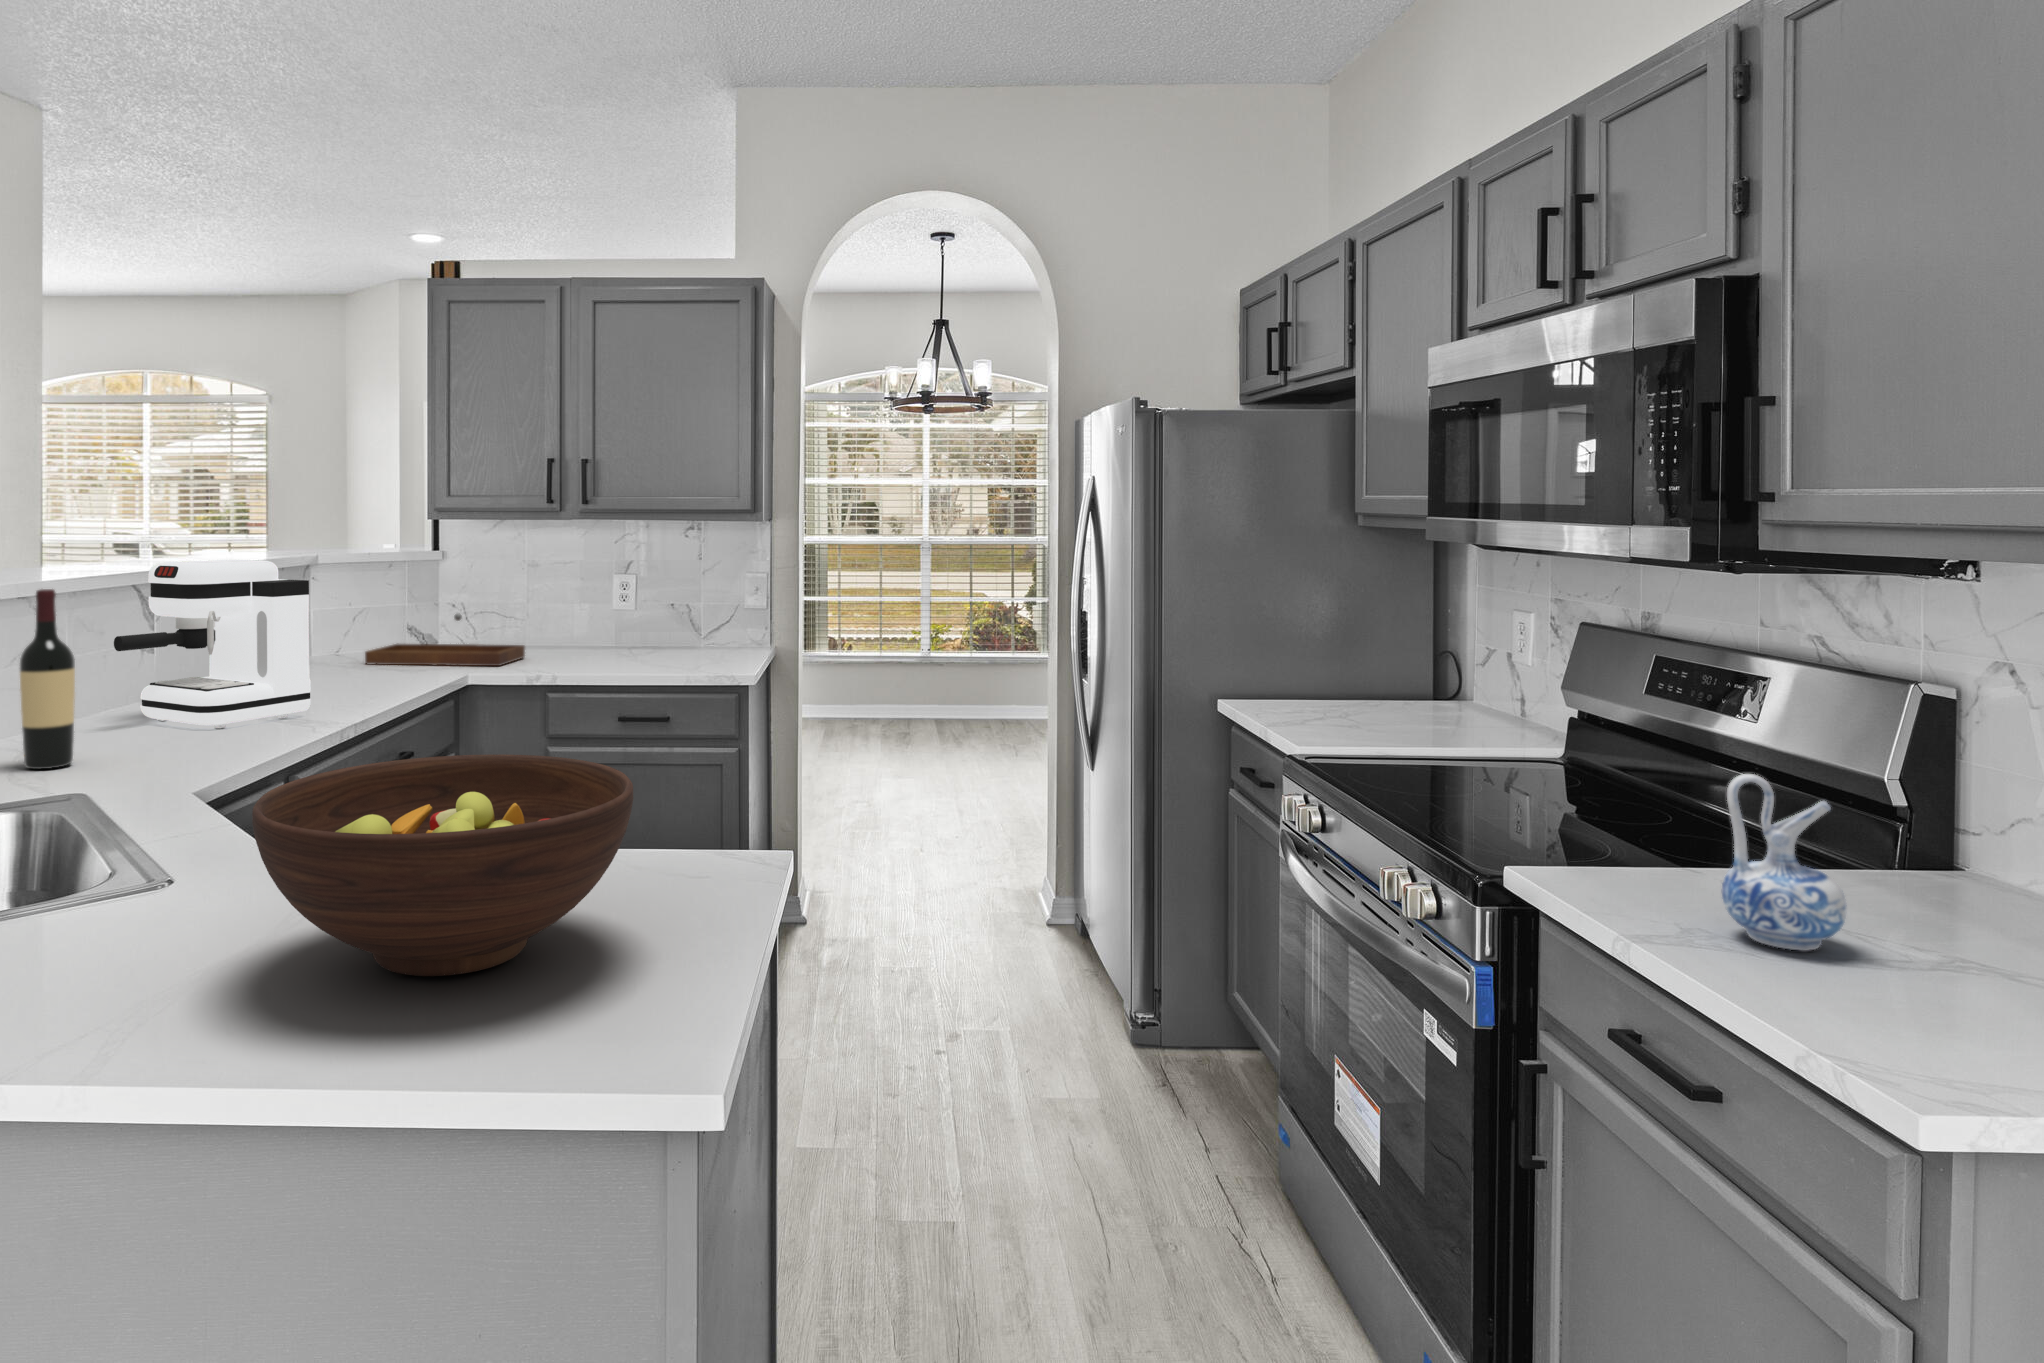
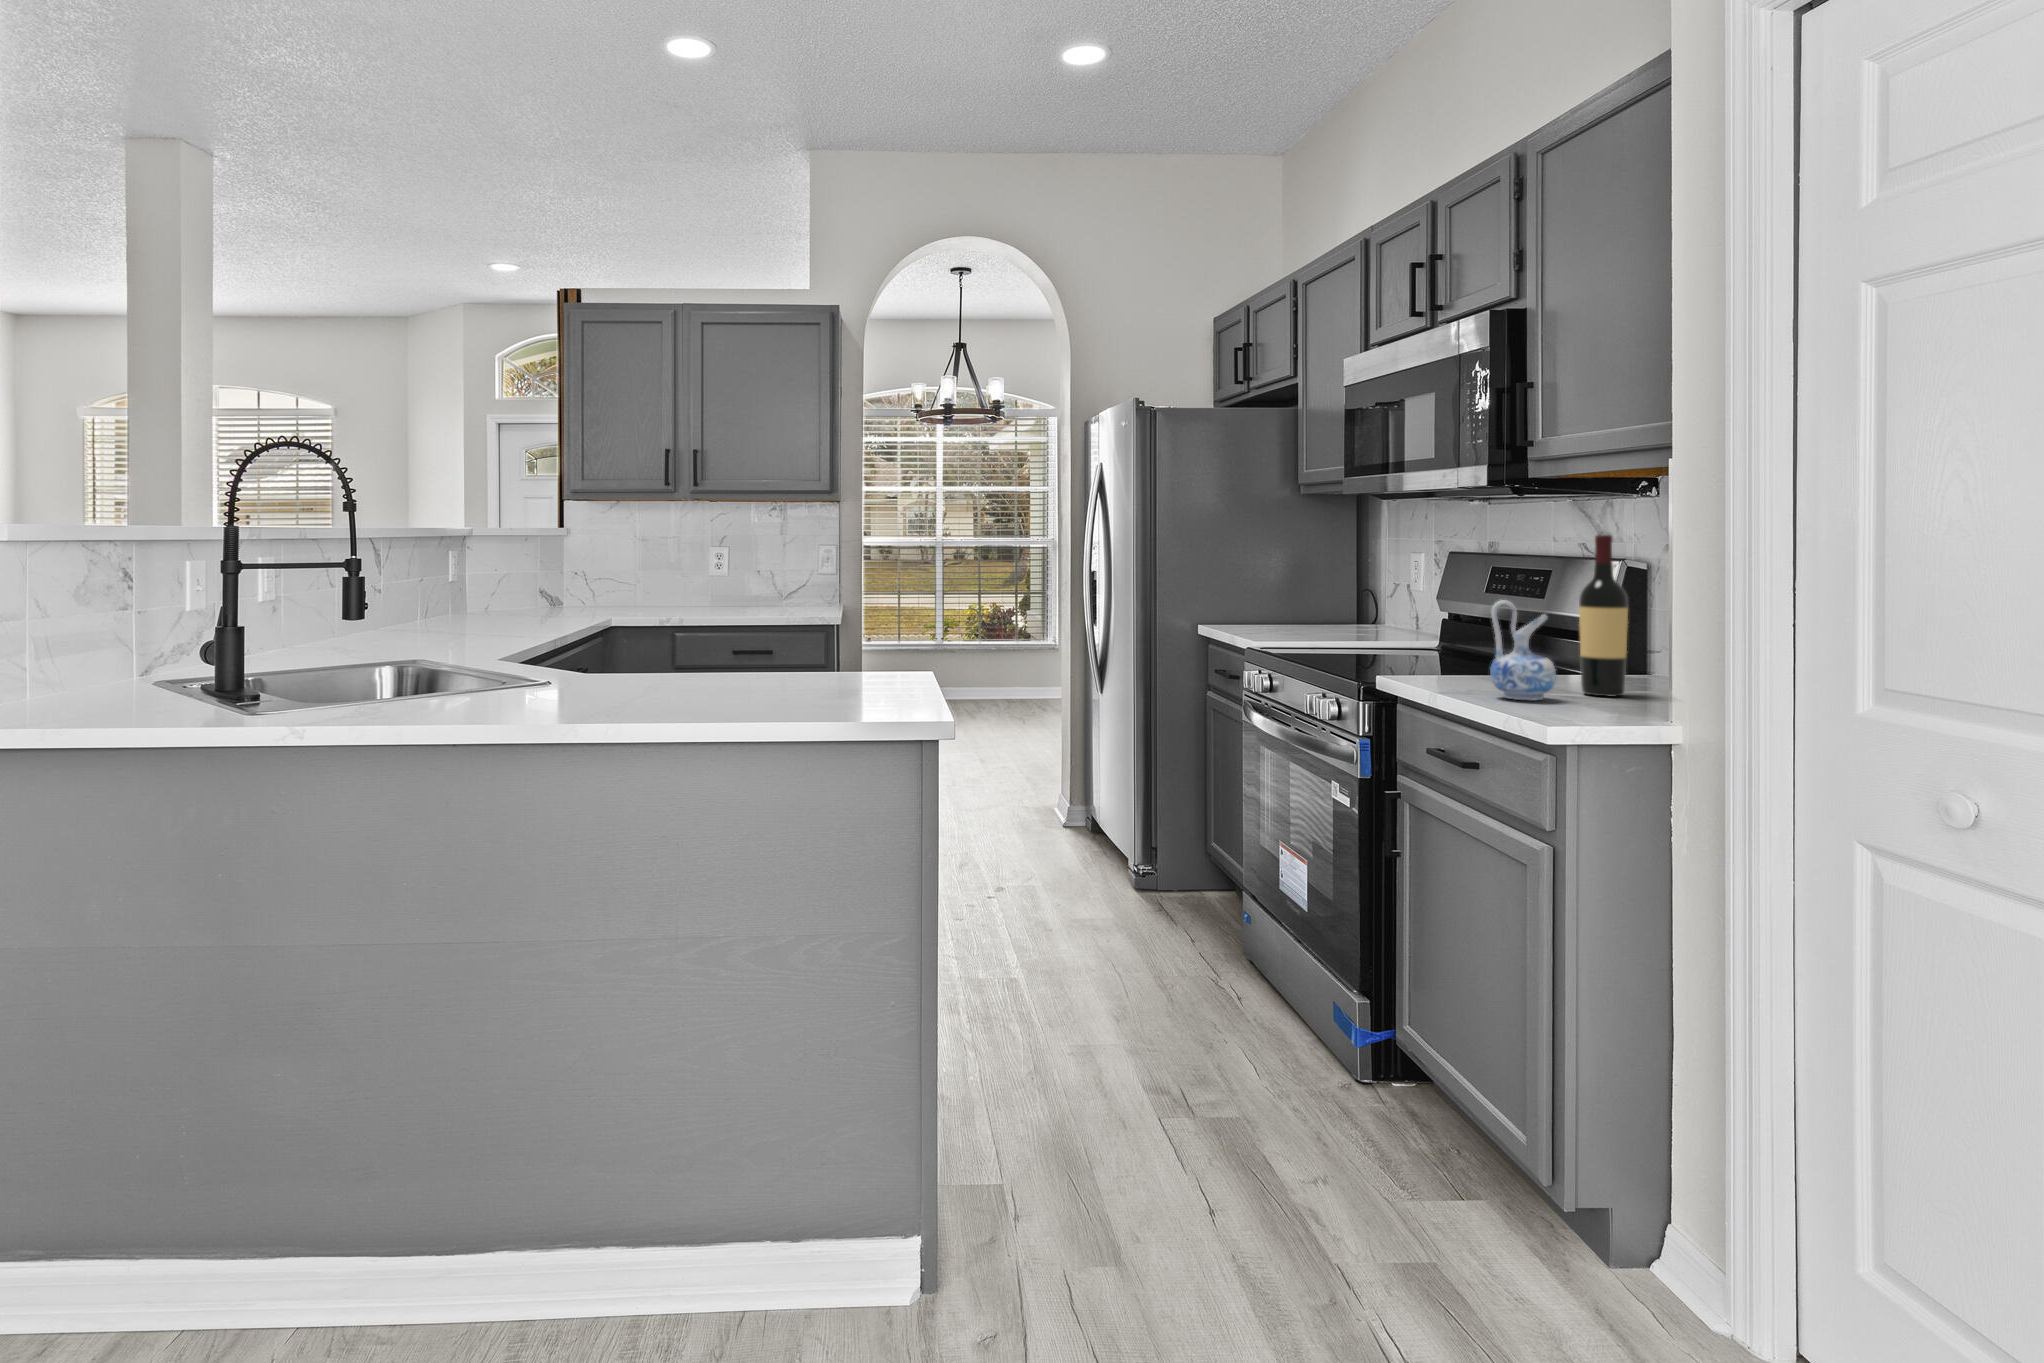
coffee maker: present [114,560,311,728] -> none [385,517,521,639]
wine bottle: present [20,589,75,769] -> present [1579,535,1628,696]
tray: present [365,614,525,666] -> none [519,576,645,616]
fruit bowl: present [252,755,633,976] -> none [646,595,858,701]

